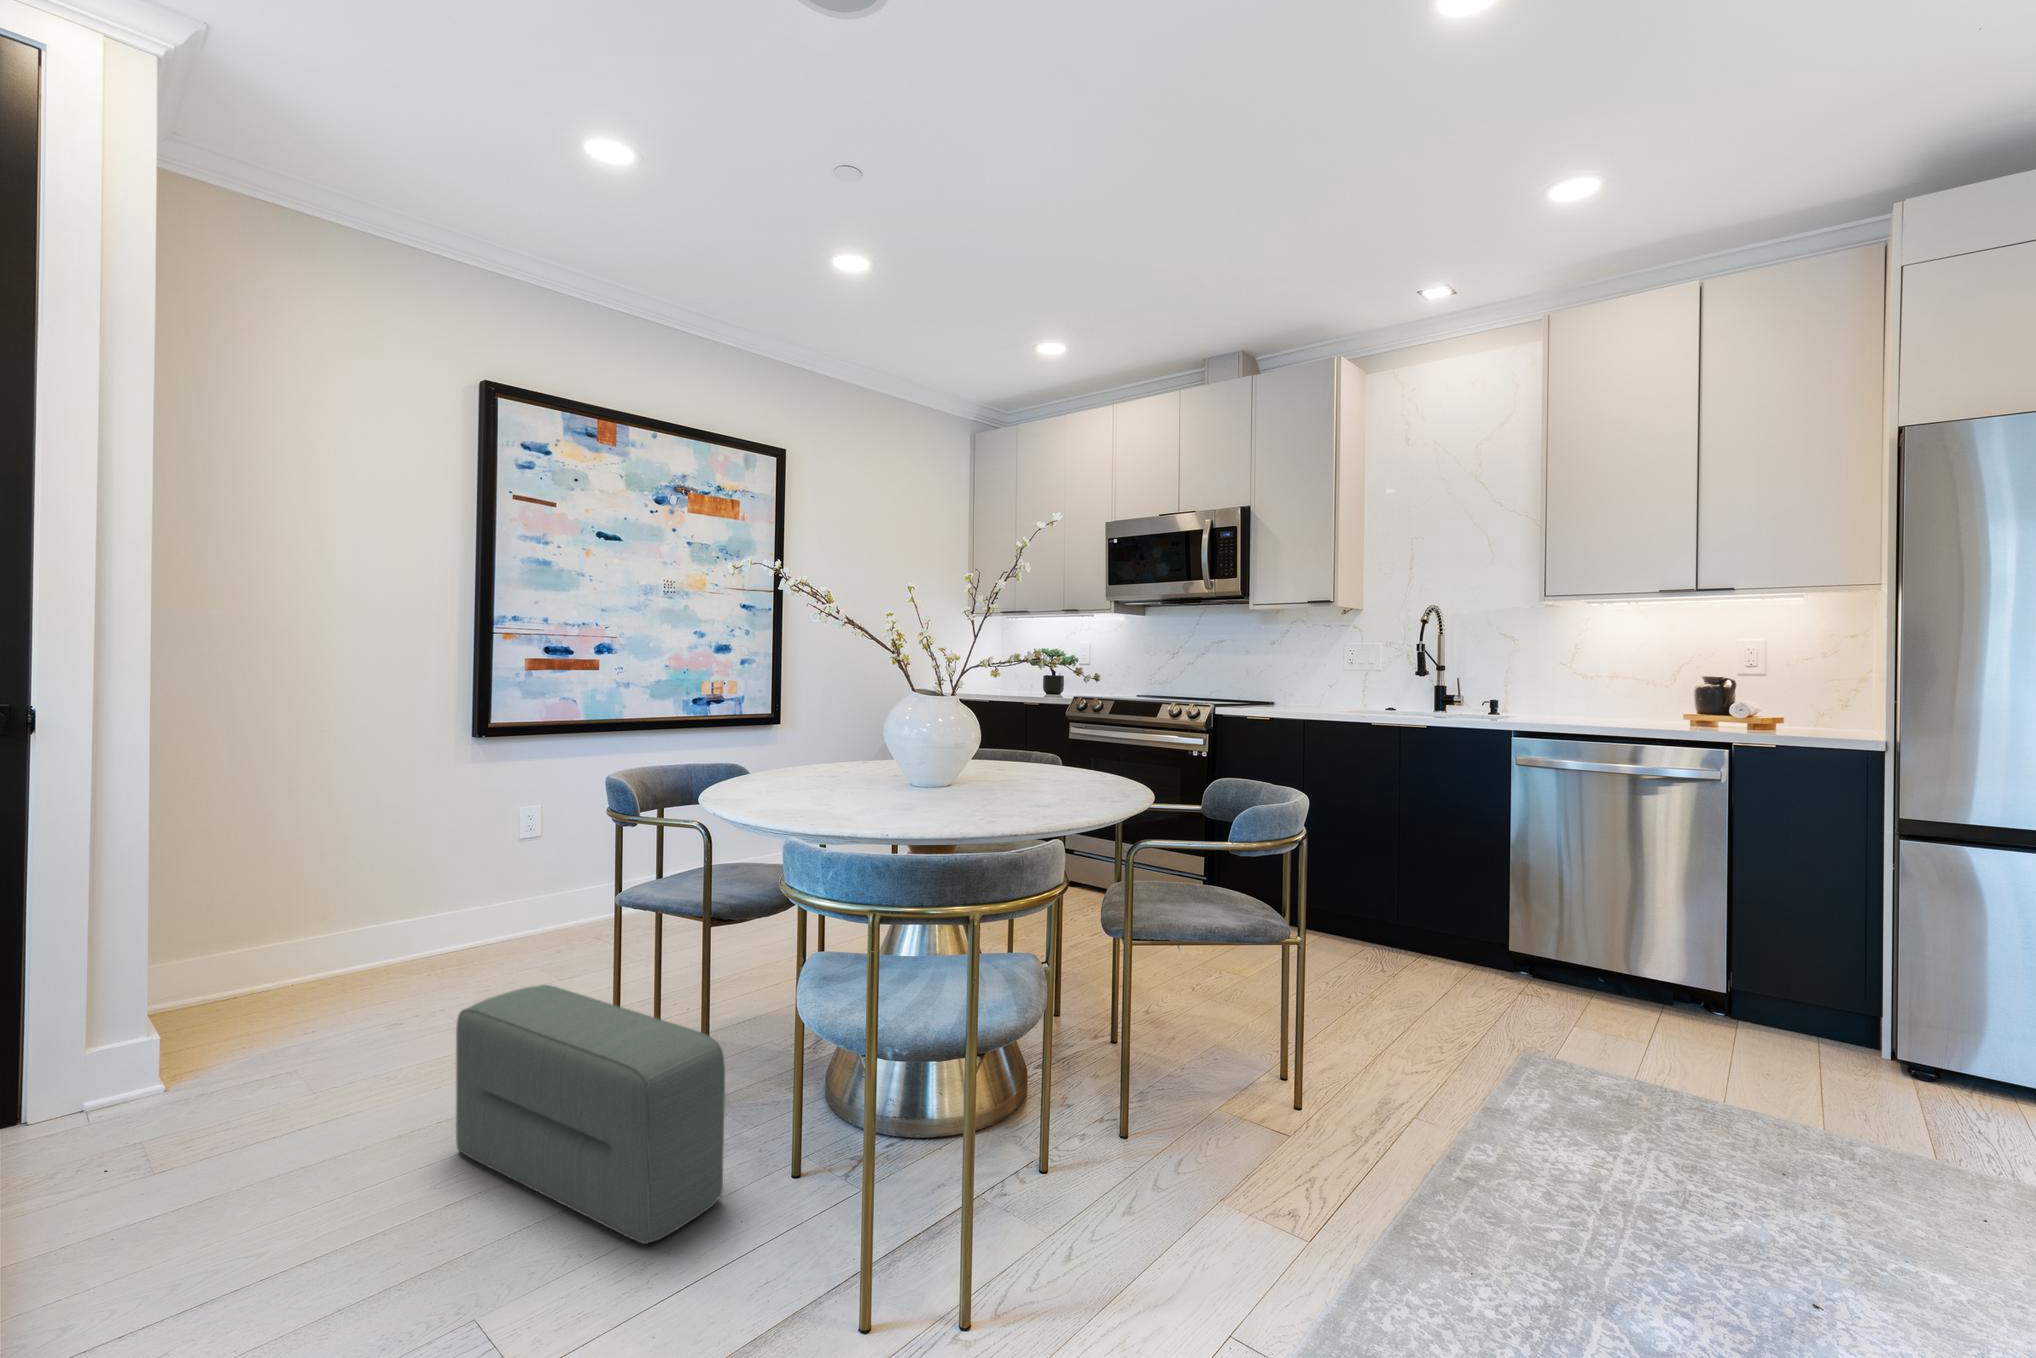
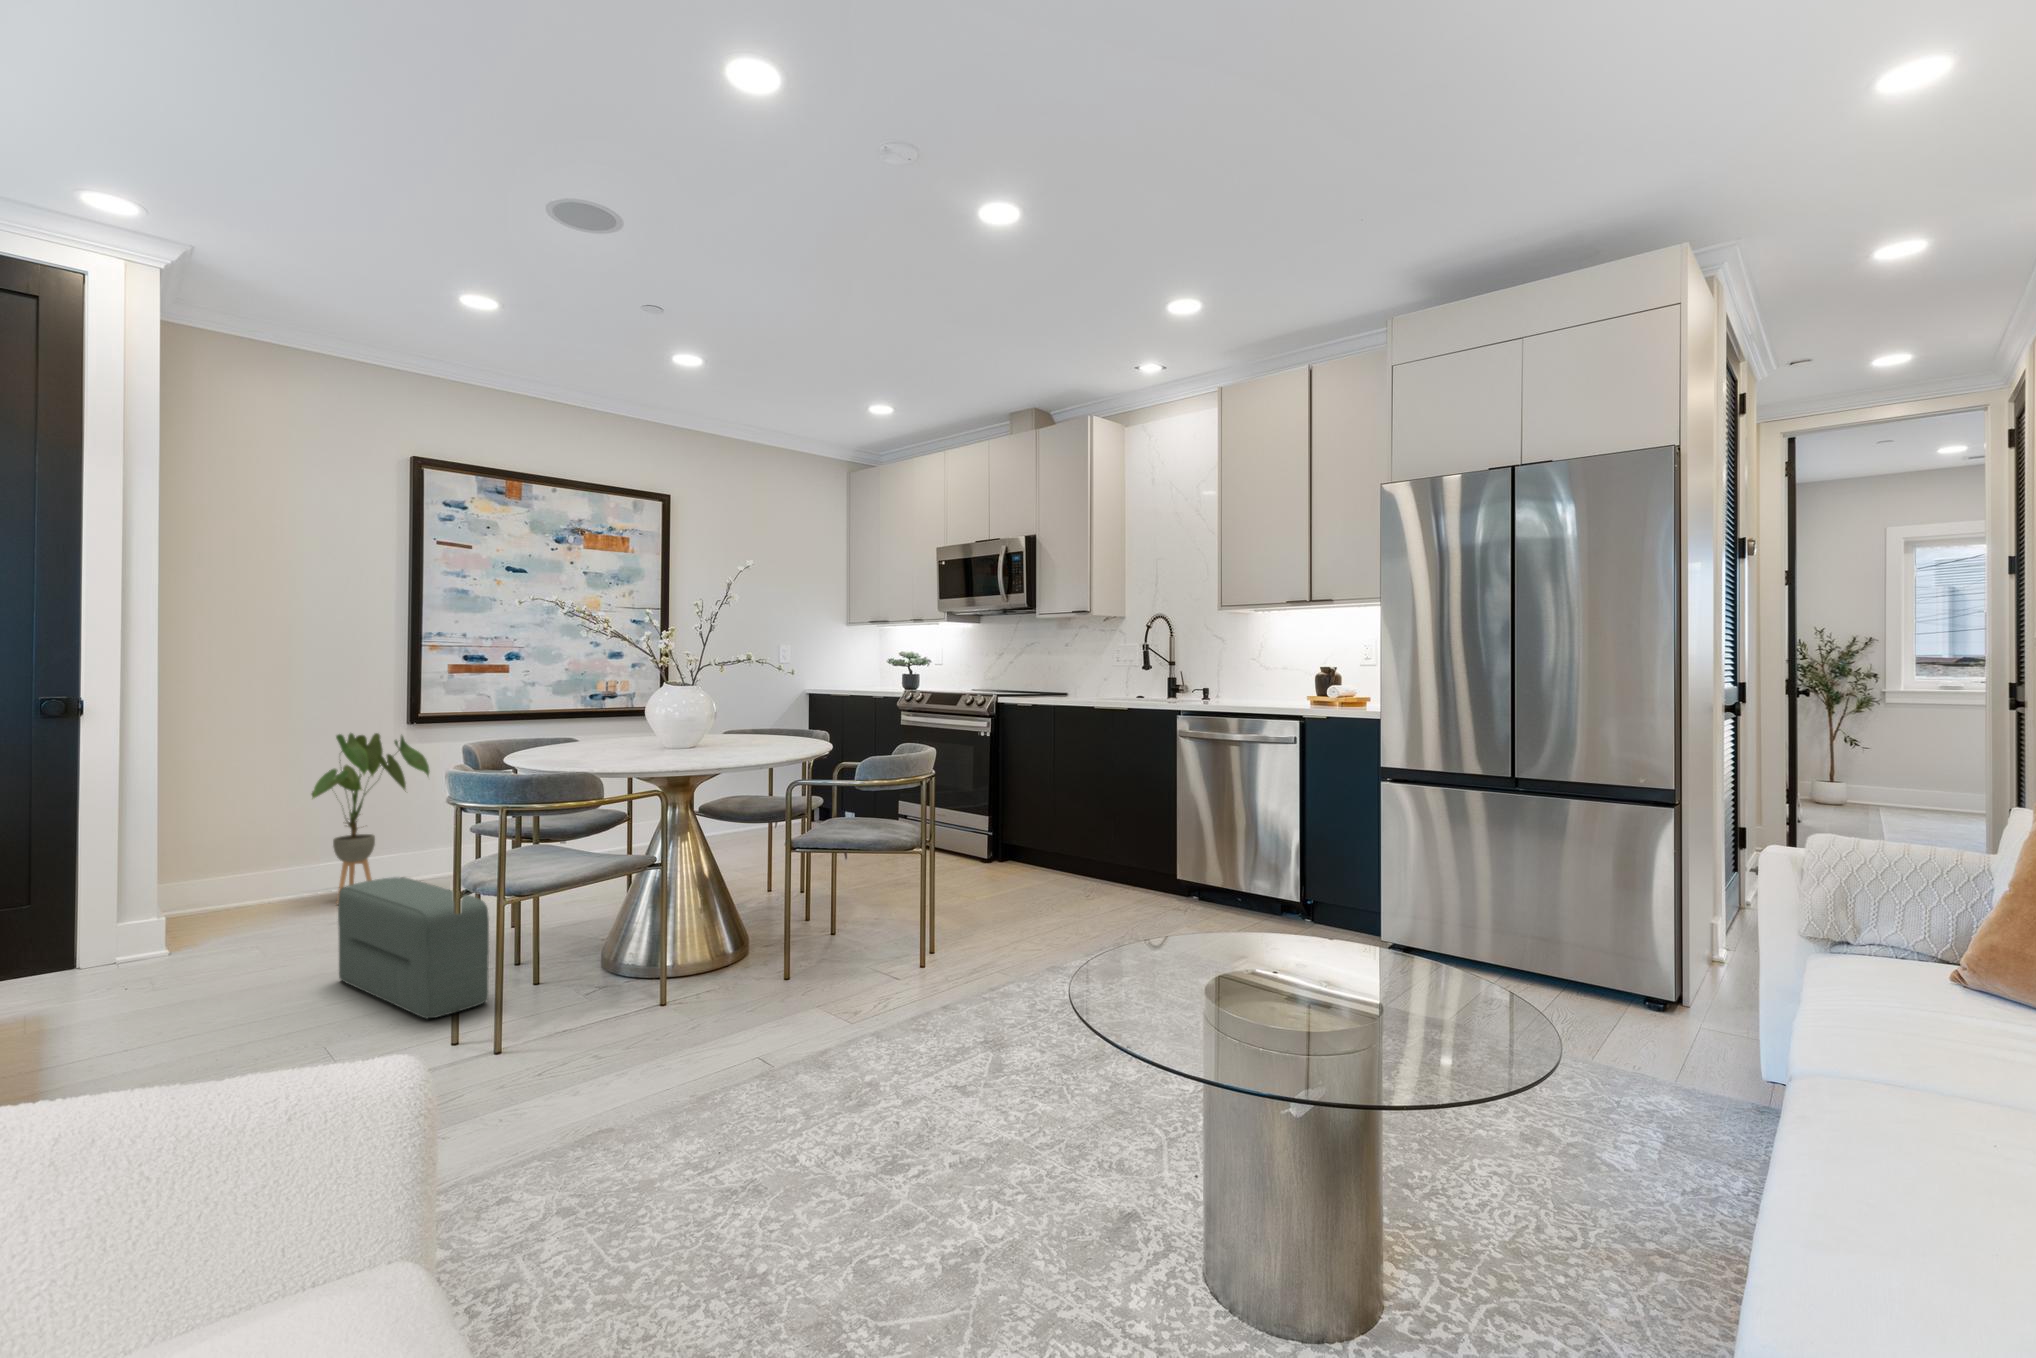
house plant: none [351,752,517,993] -> present [312,733,430,904]

